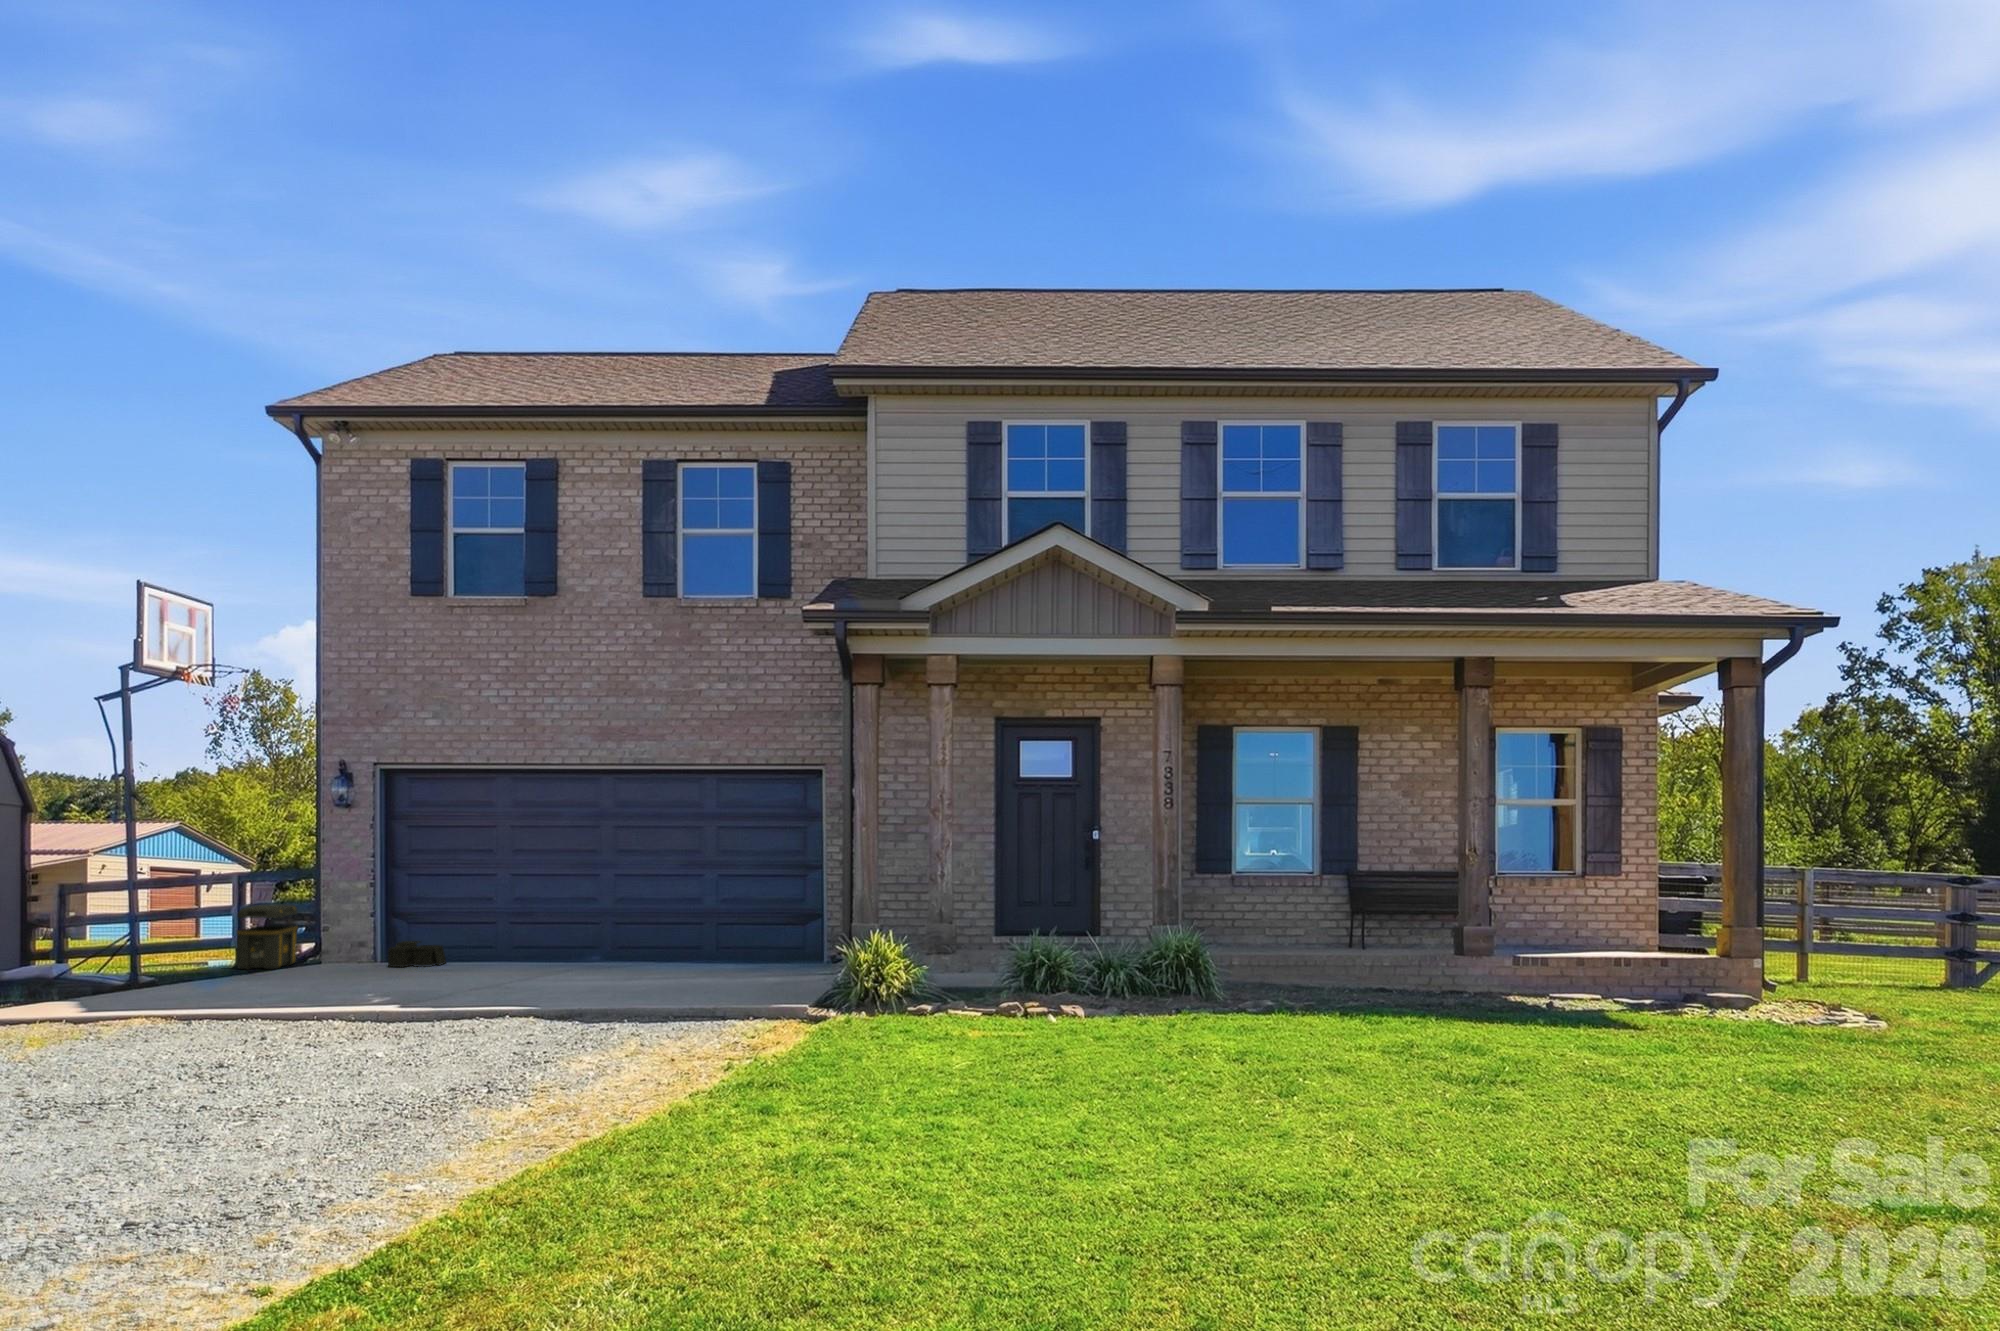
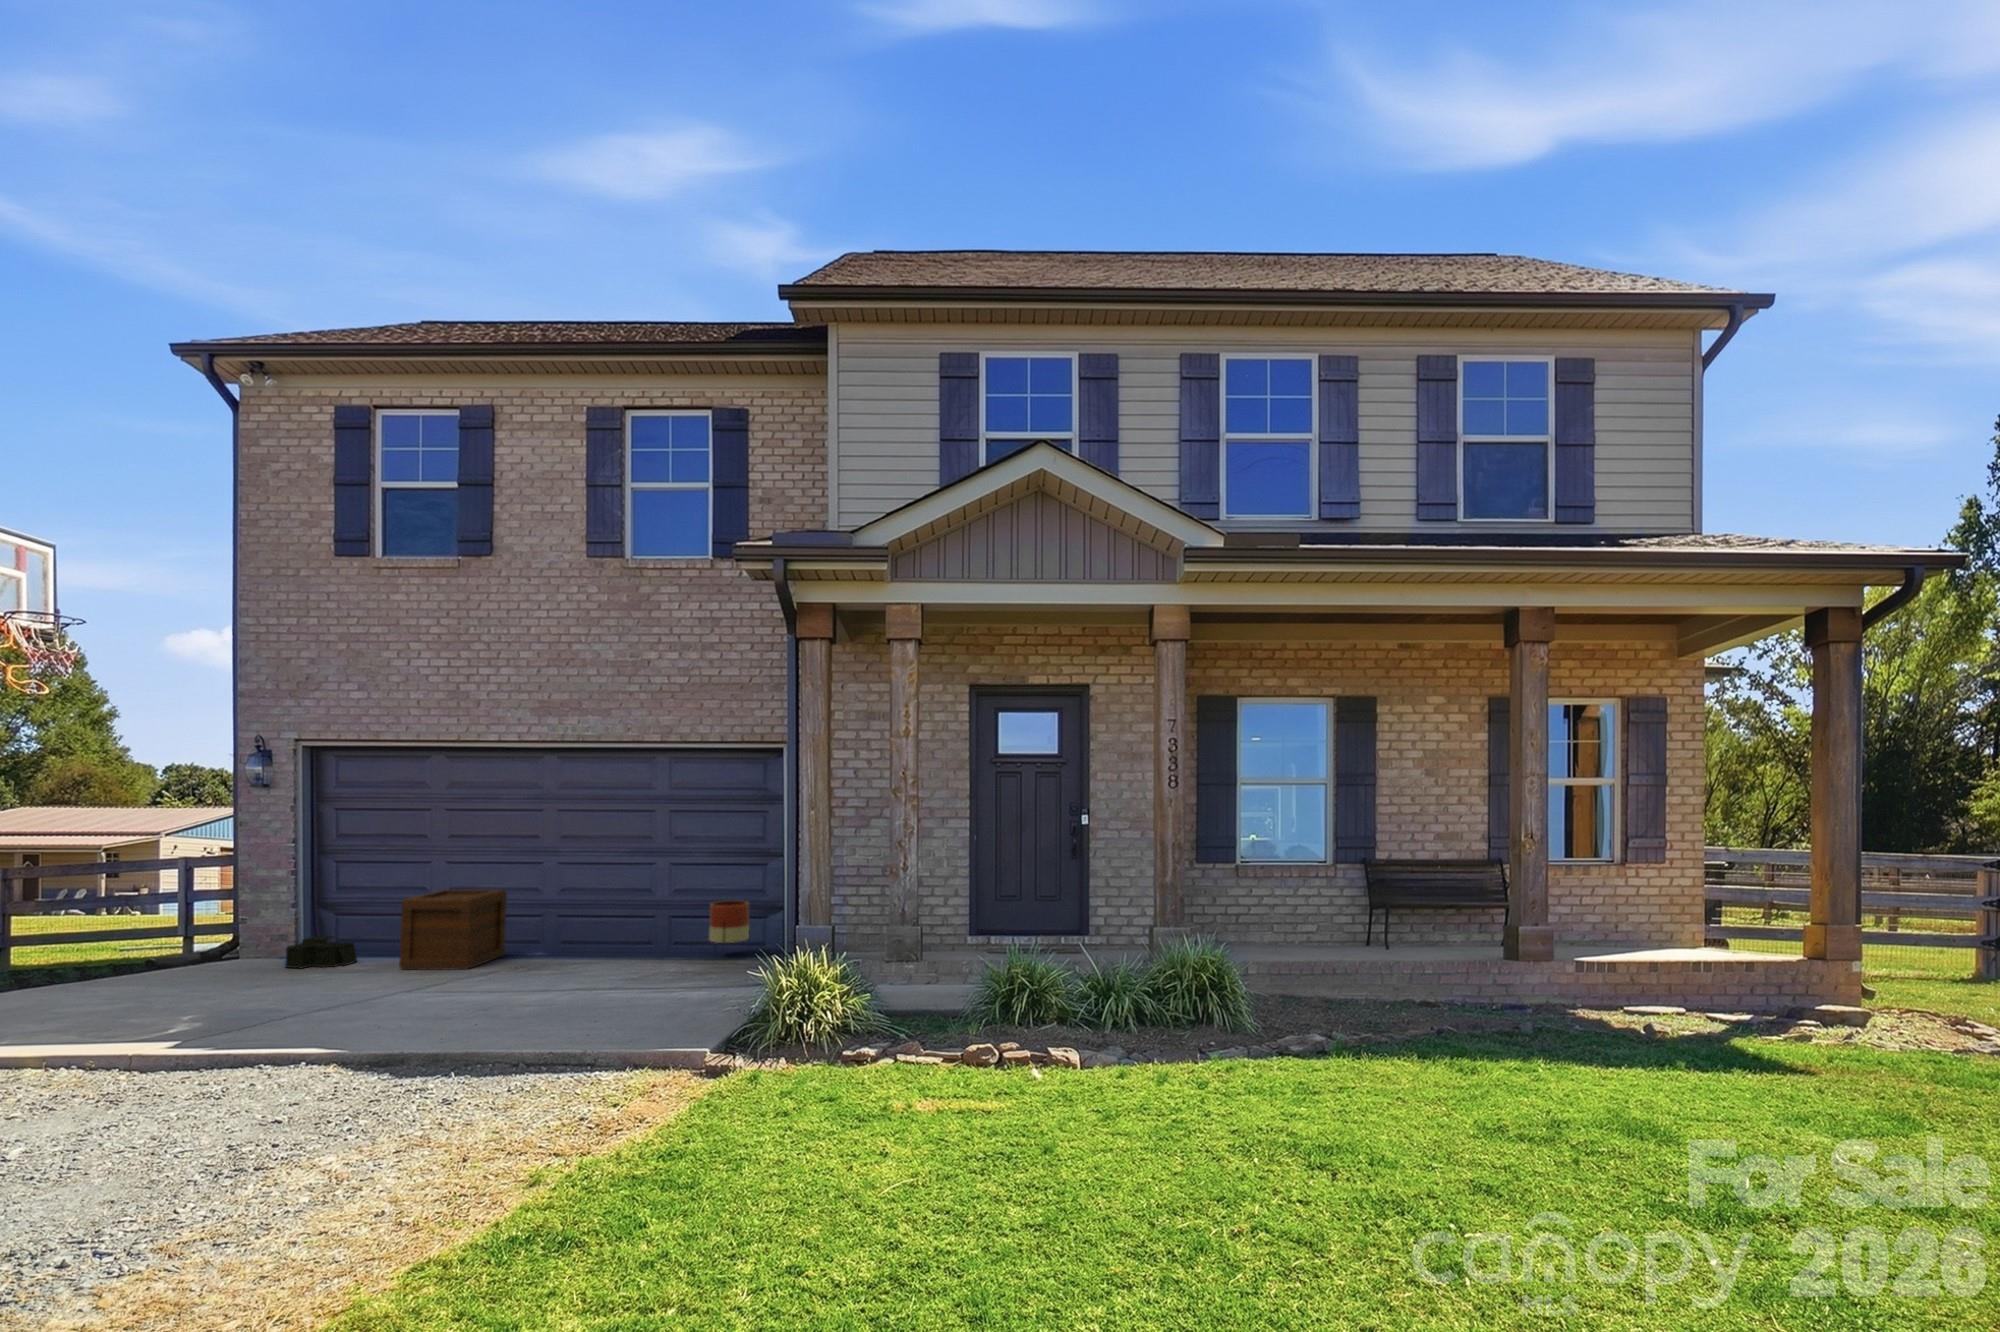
wooden crate: none [493,899,576,968] -> present [399,890,507,970]
toolbox: present [237,905,298,969] -> none [114,896,196,971]
planter: none [761,909,796,961] -> present [709,900,750,944]

